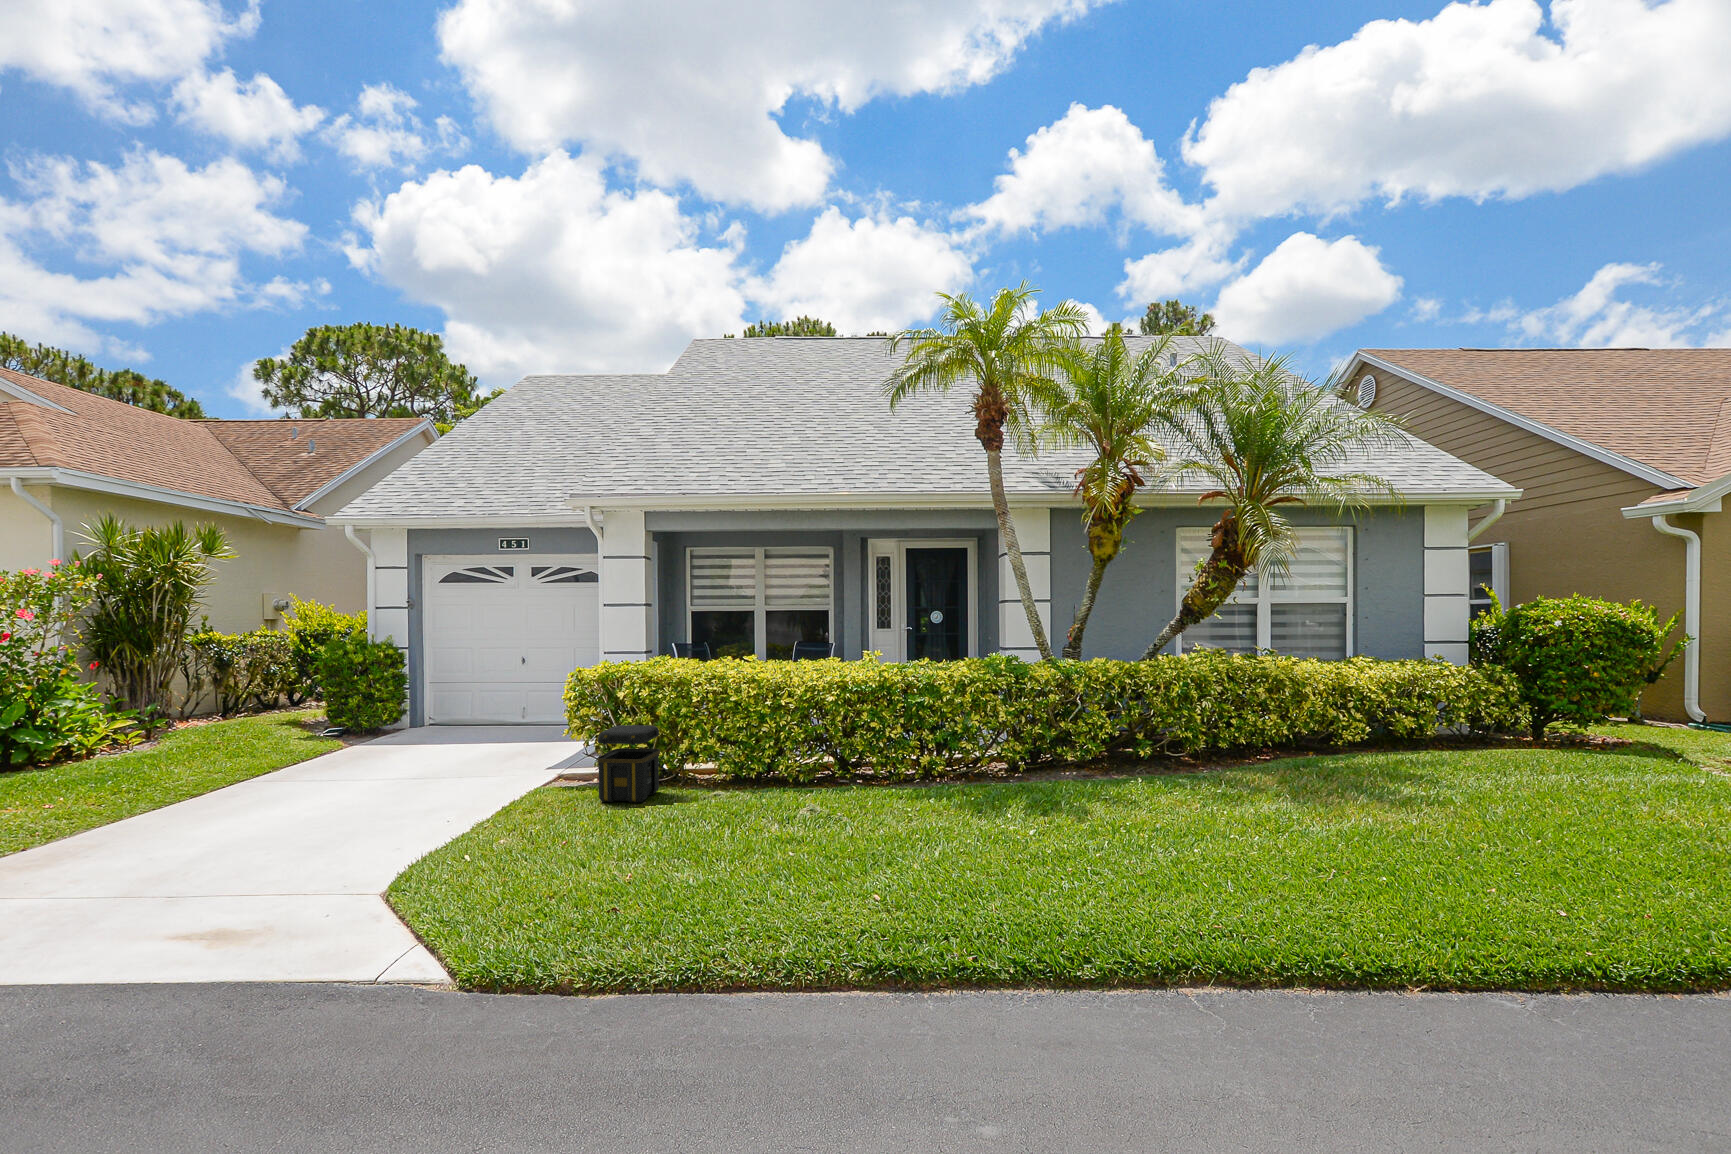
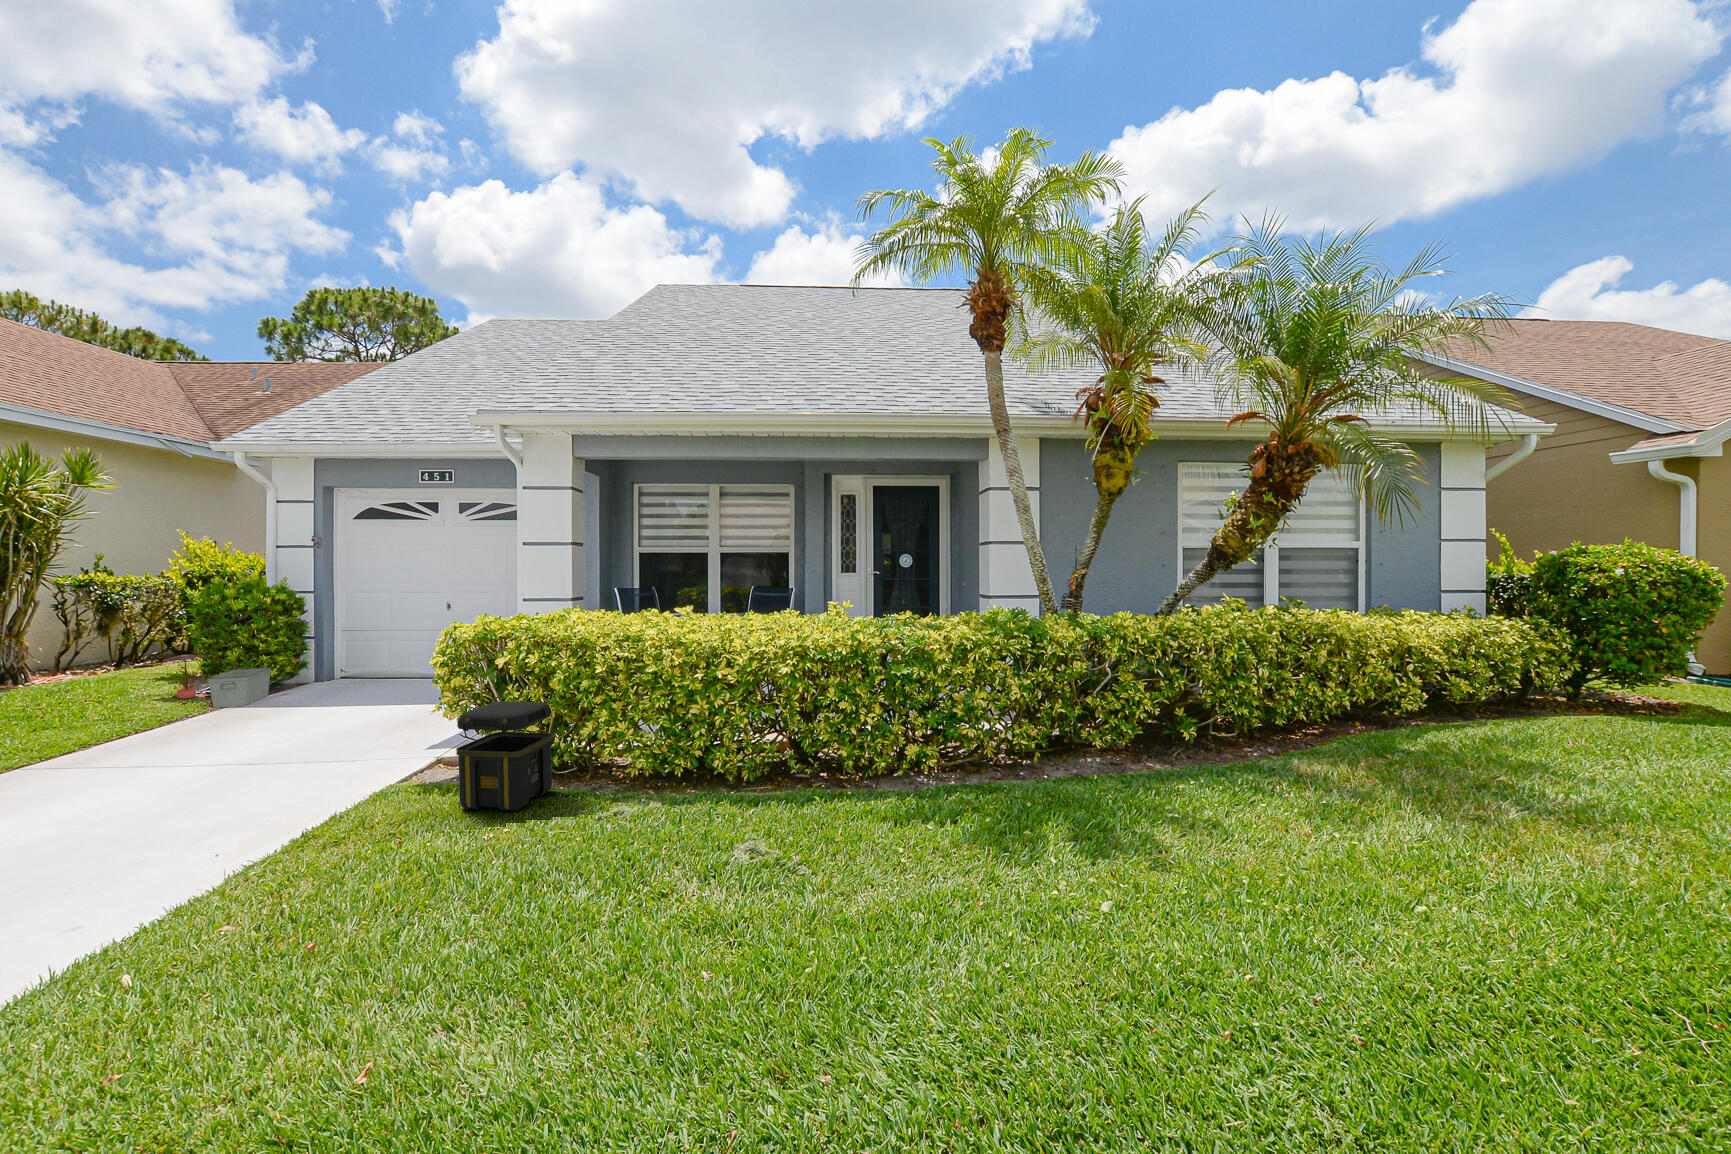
potted plant: none [296,699,330,737] -> present [163,654,205,699]
storage bin: none [341,710,383,743] -> present [207,667,271,708]

